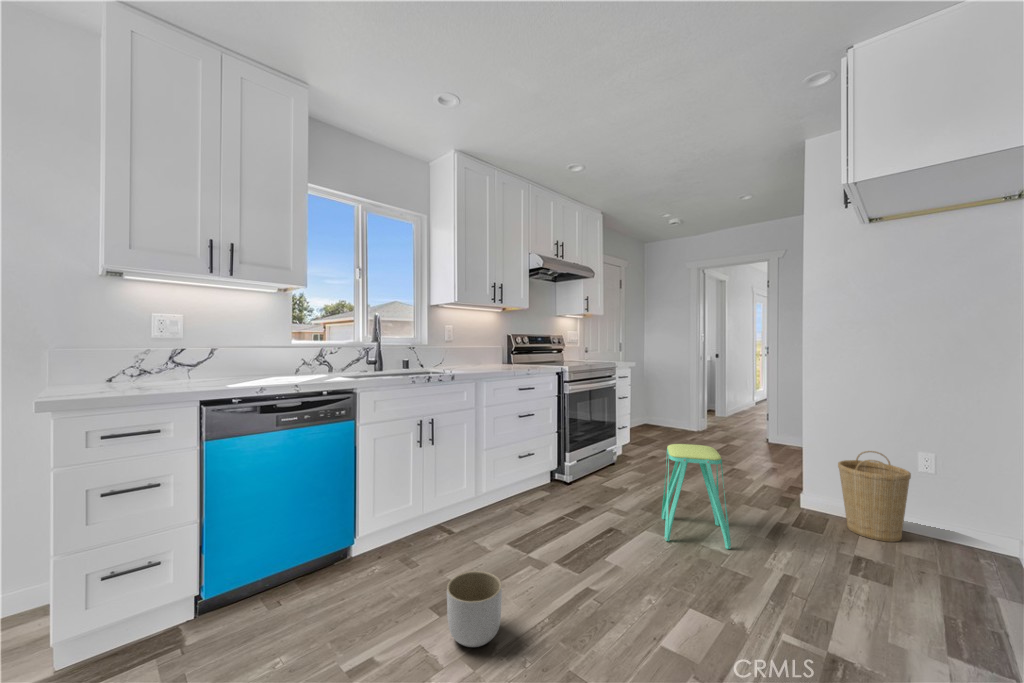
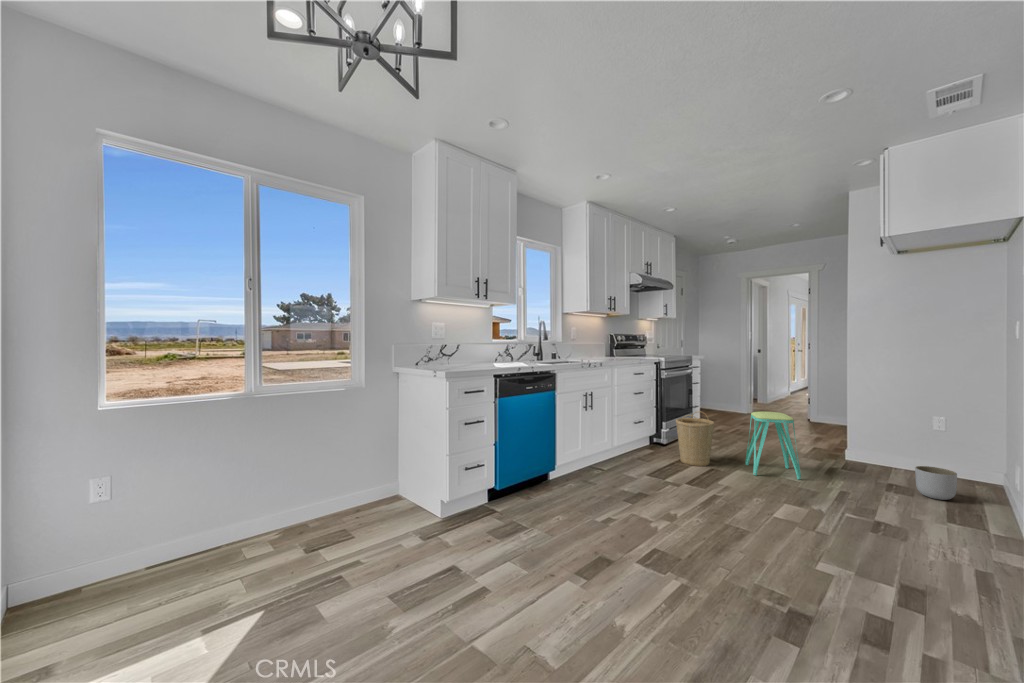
basket: present [838,451,911,542] -> present [676,412,714,466]
planter: present [447,571,502,647] -> present [915,466,957,500]

